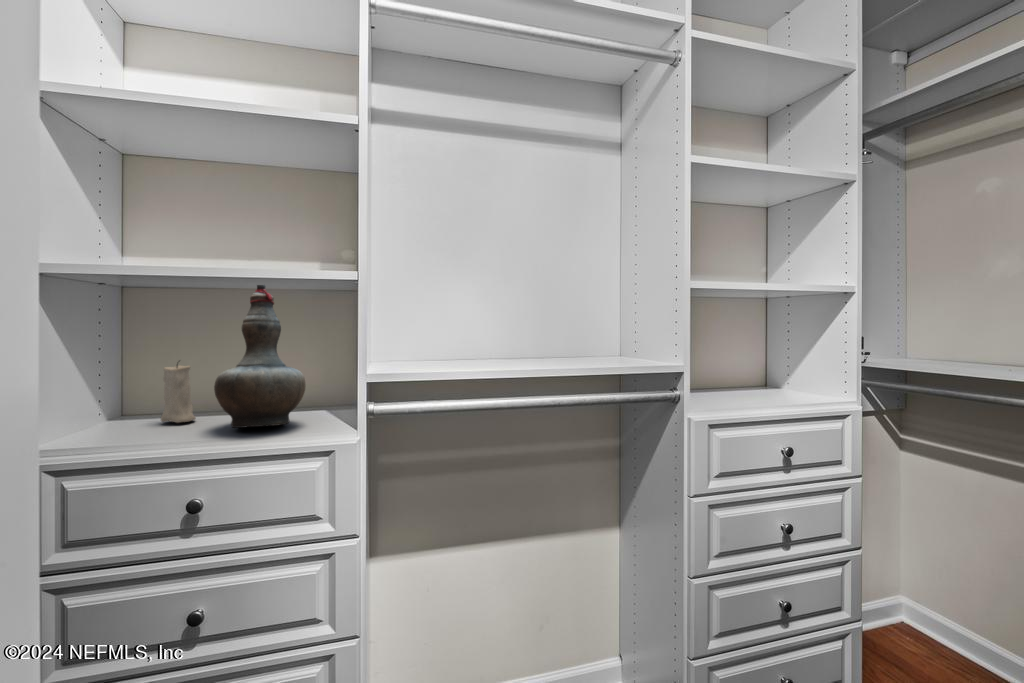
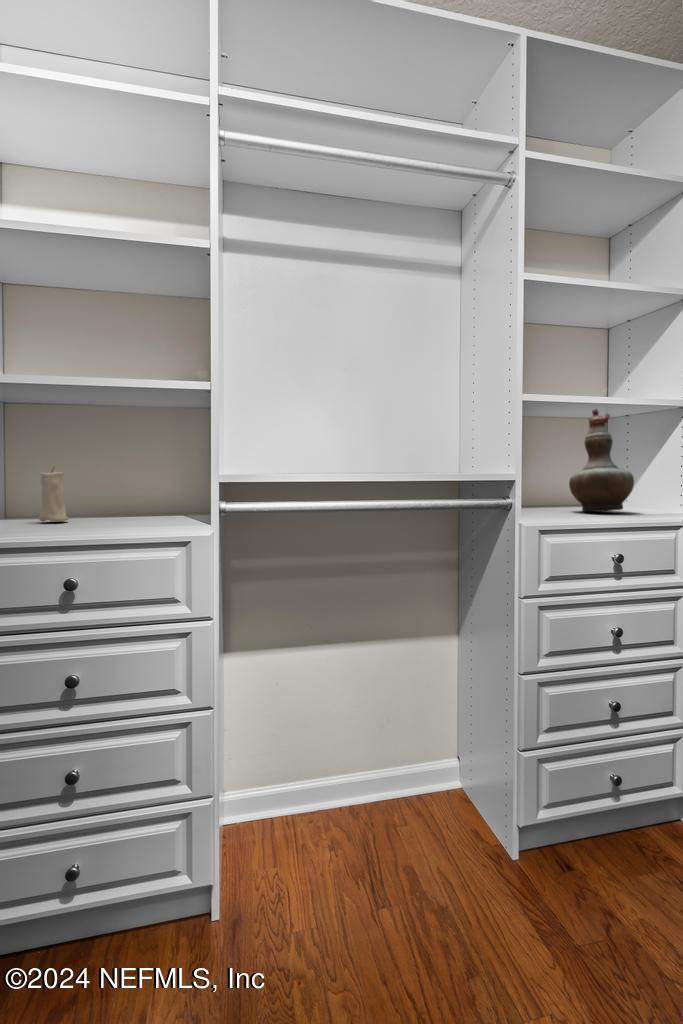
decorative vase: present [214,285,305,428] -> present [569,409,634,512]

